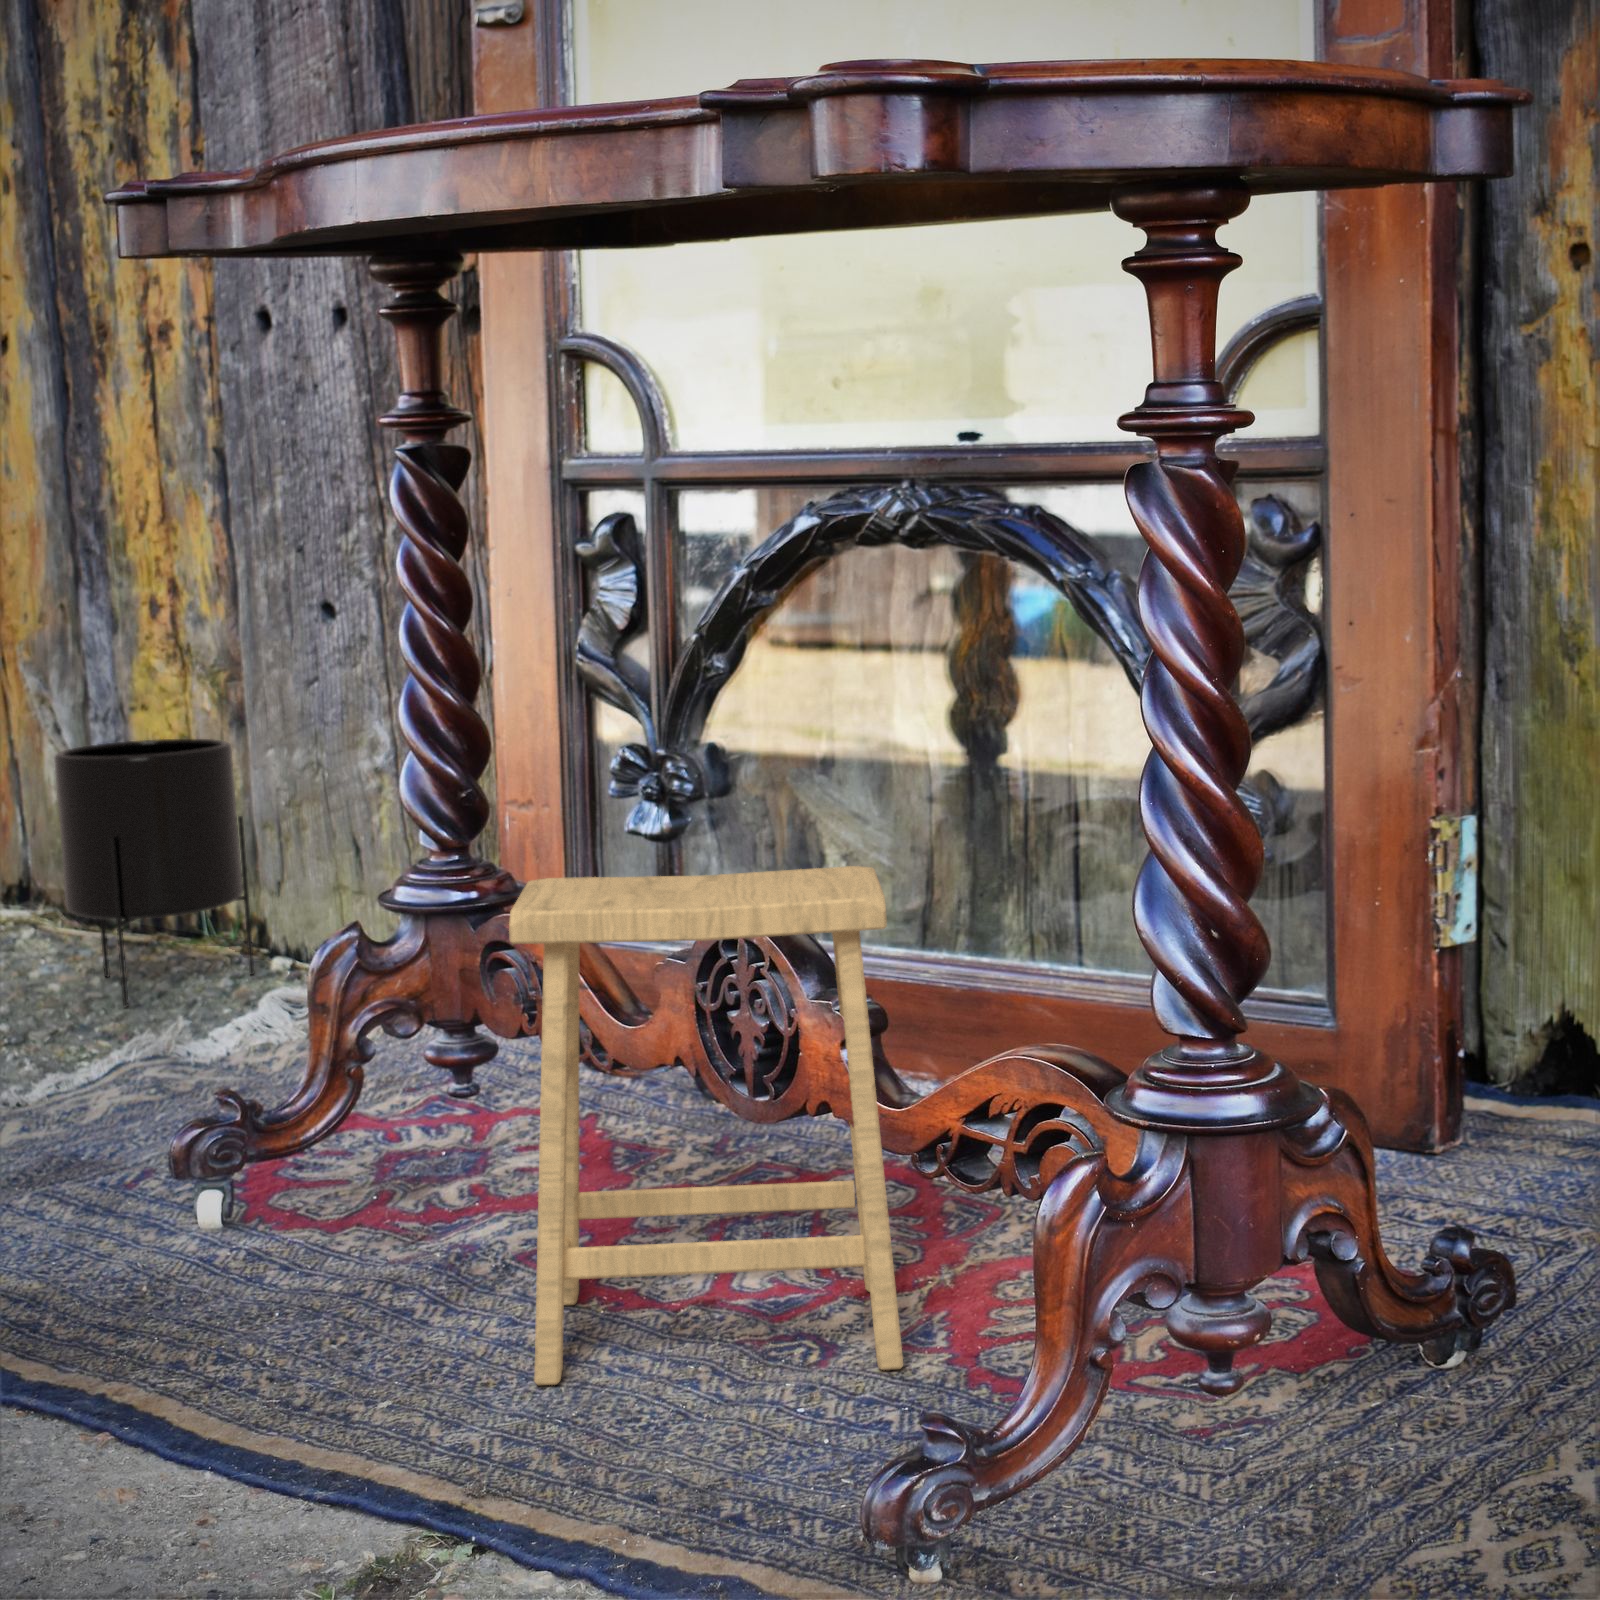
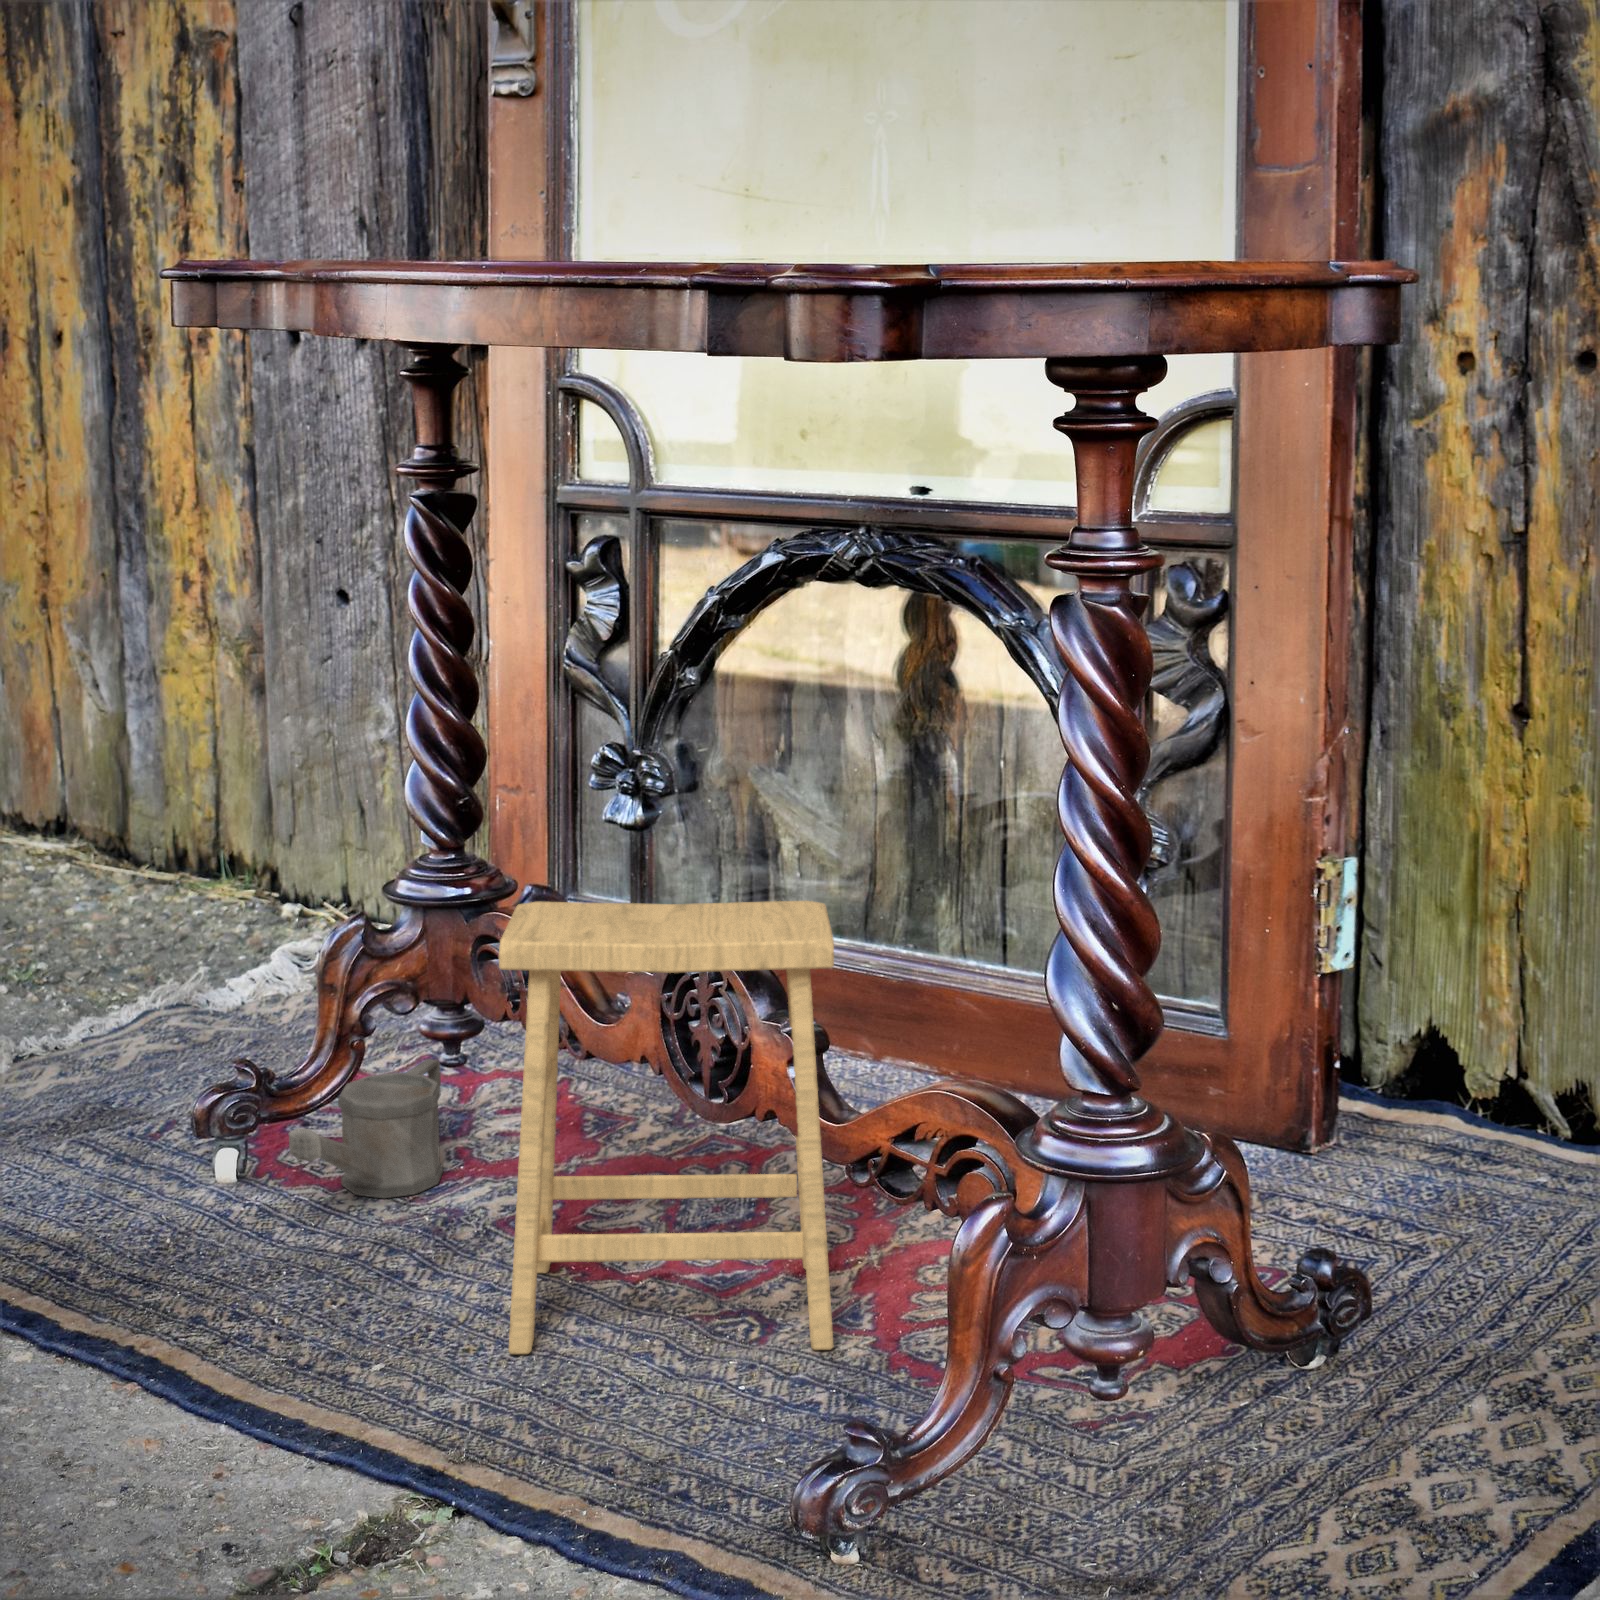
planter: present [54,739,254,1007] -> none [101,712,275,952]
watering can: none [279,1085,453,1238] -> present [289,1059,443,1198]

